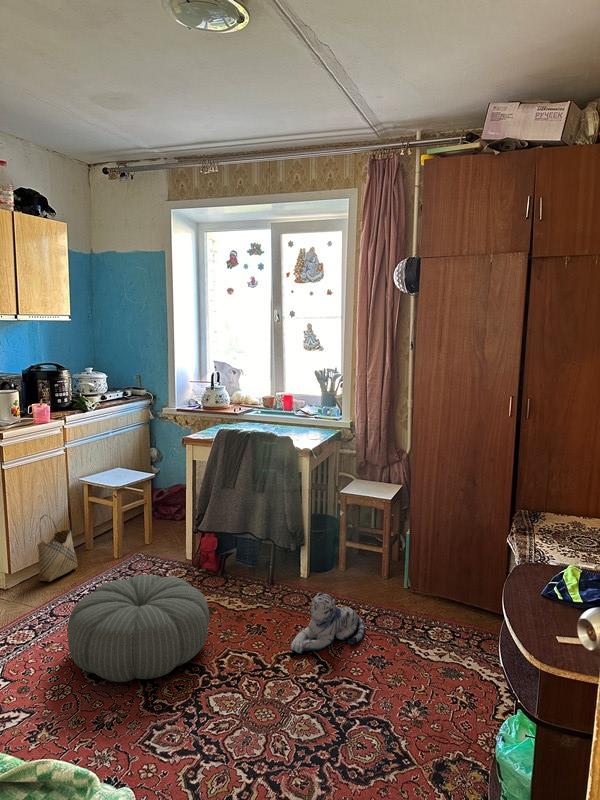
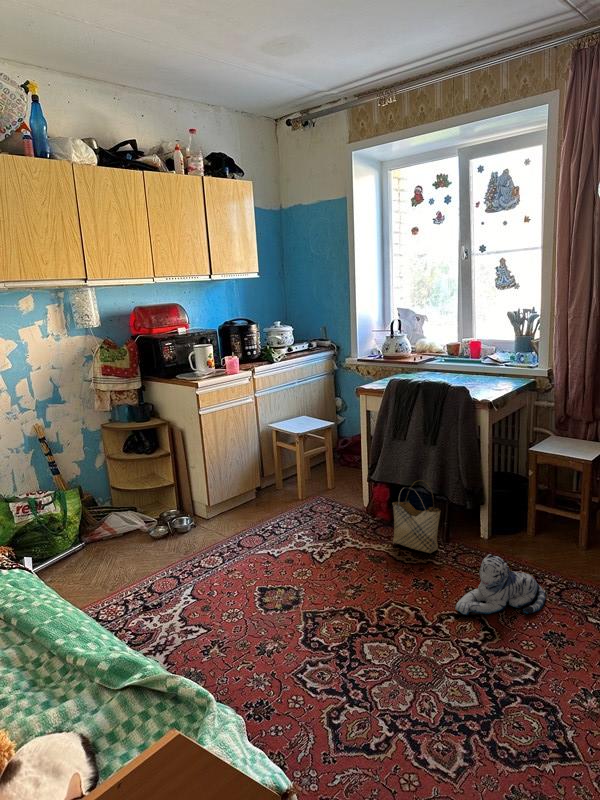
woven basket: present [37,515,78,582] -> present [392,480,441,553]
pouf: present [67,575,209,682] -> none [242,518,373,616]

